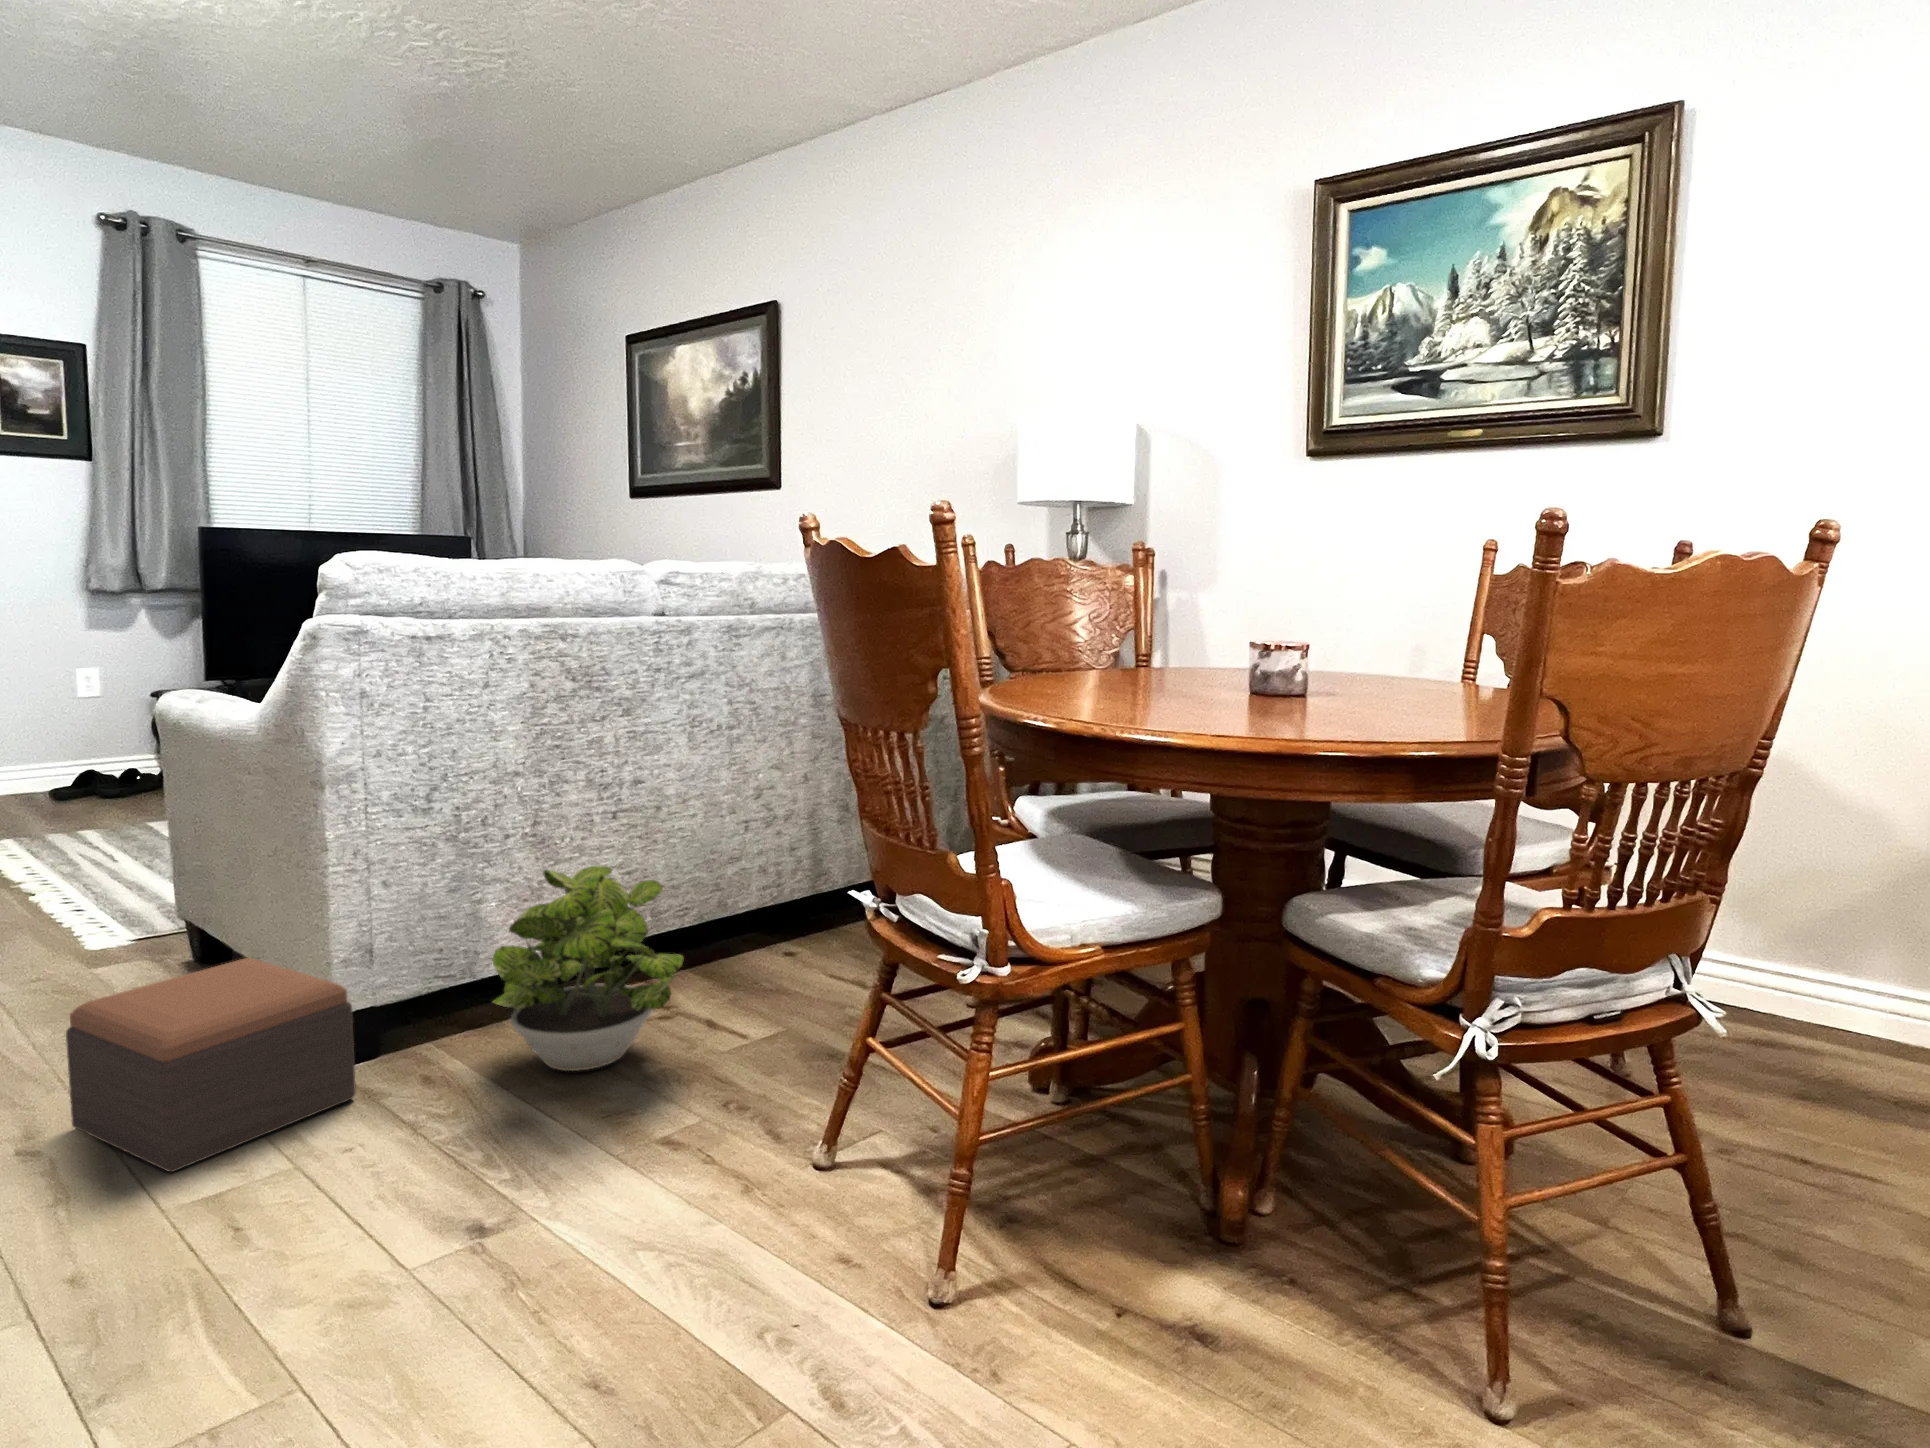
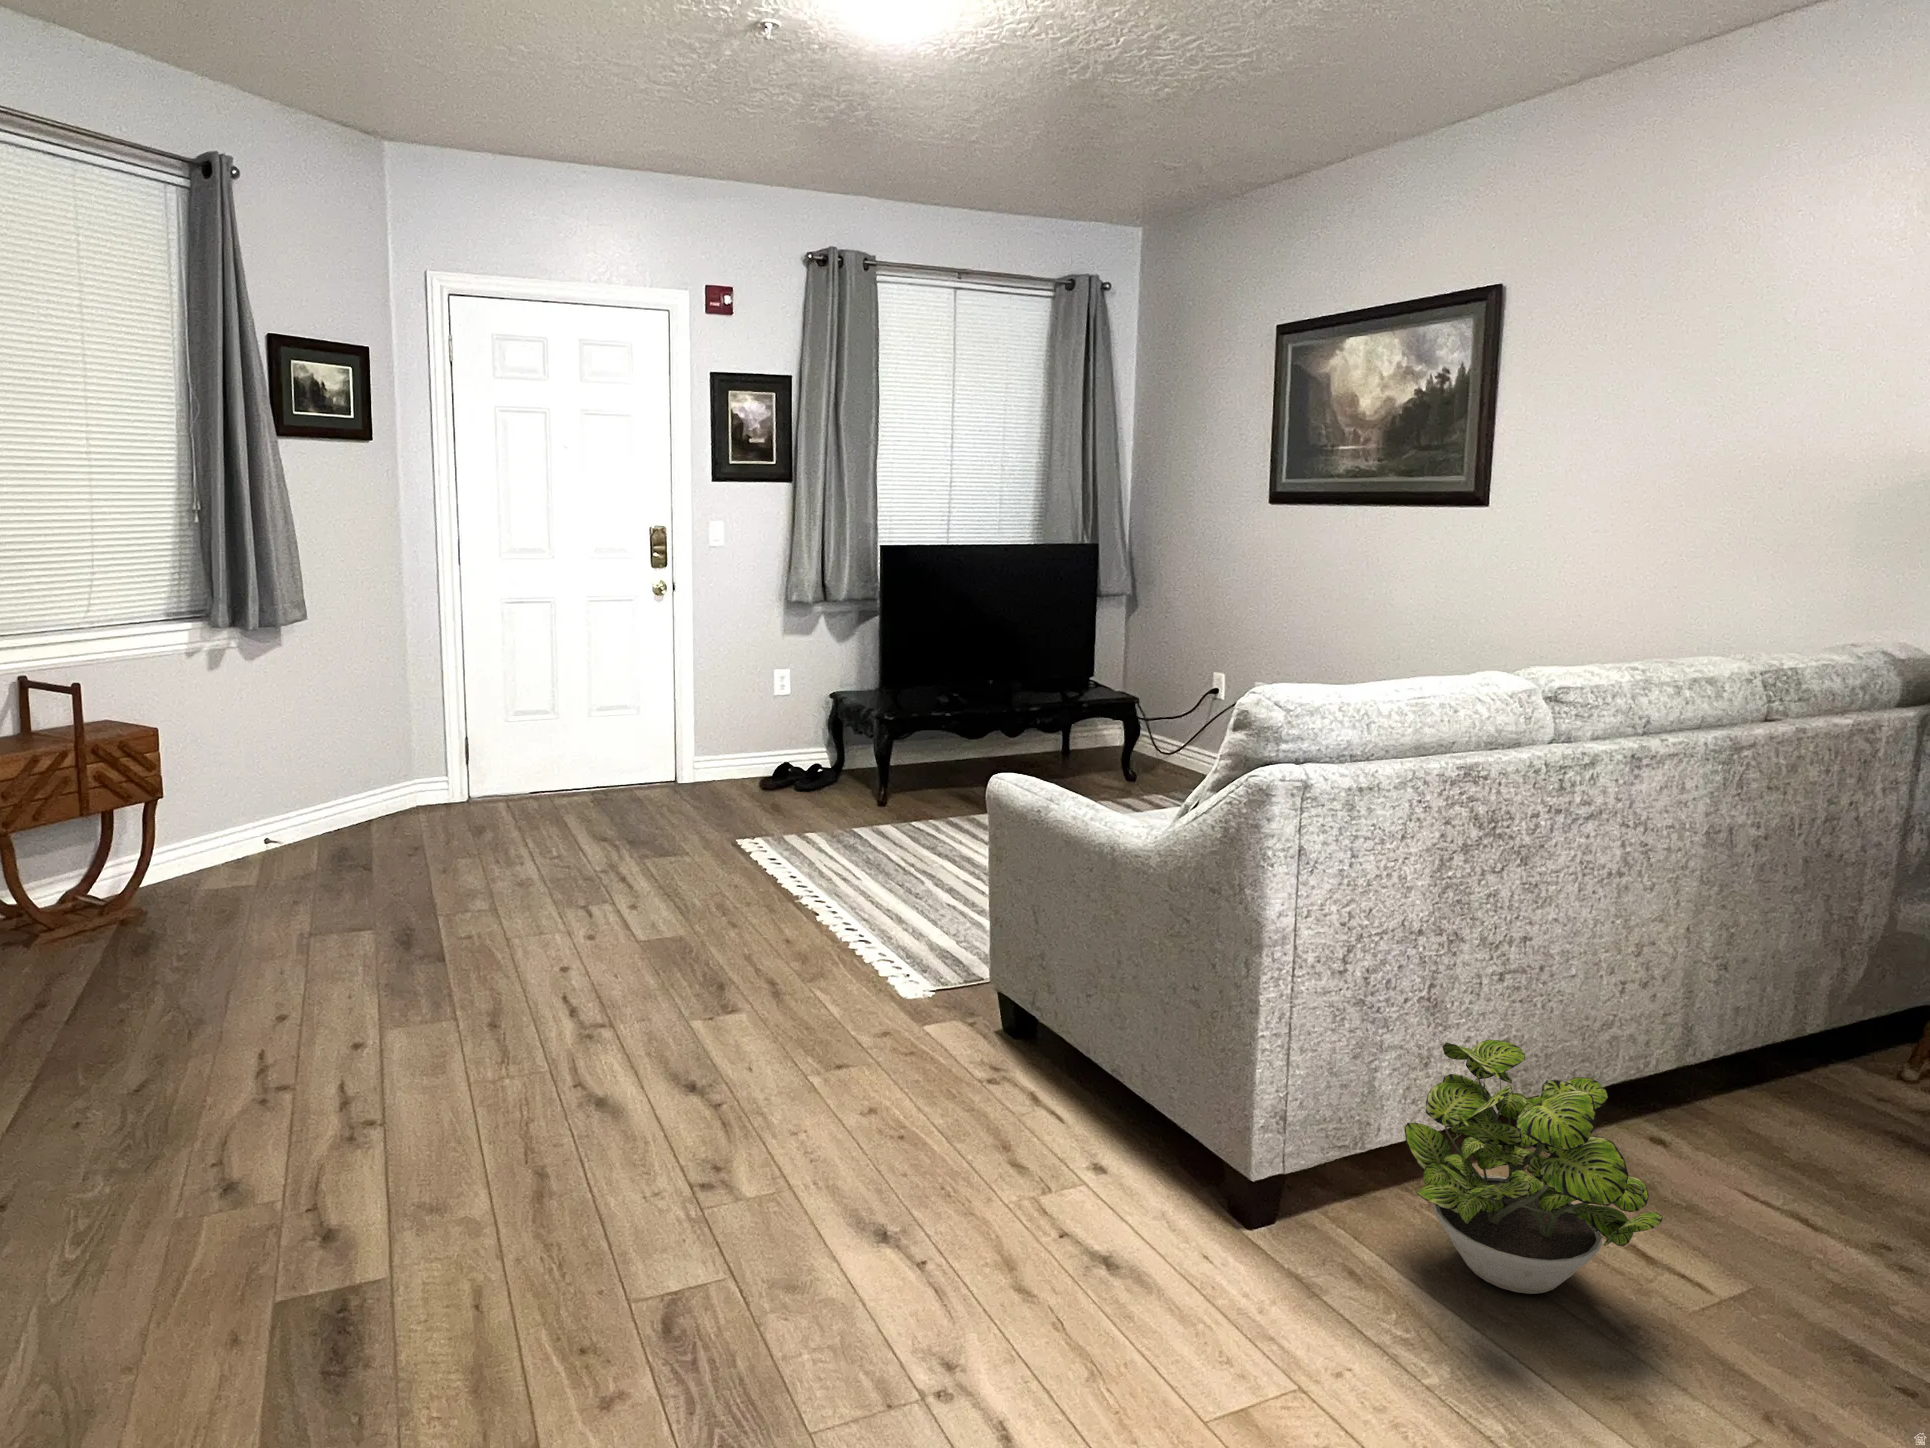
footstool: present [66,958,356,1172] -> none [1043,1099,1294,1344]

